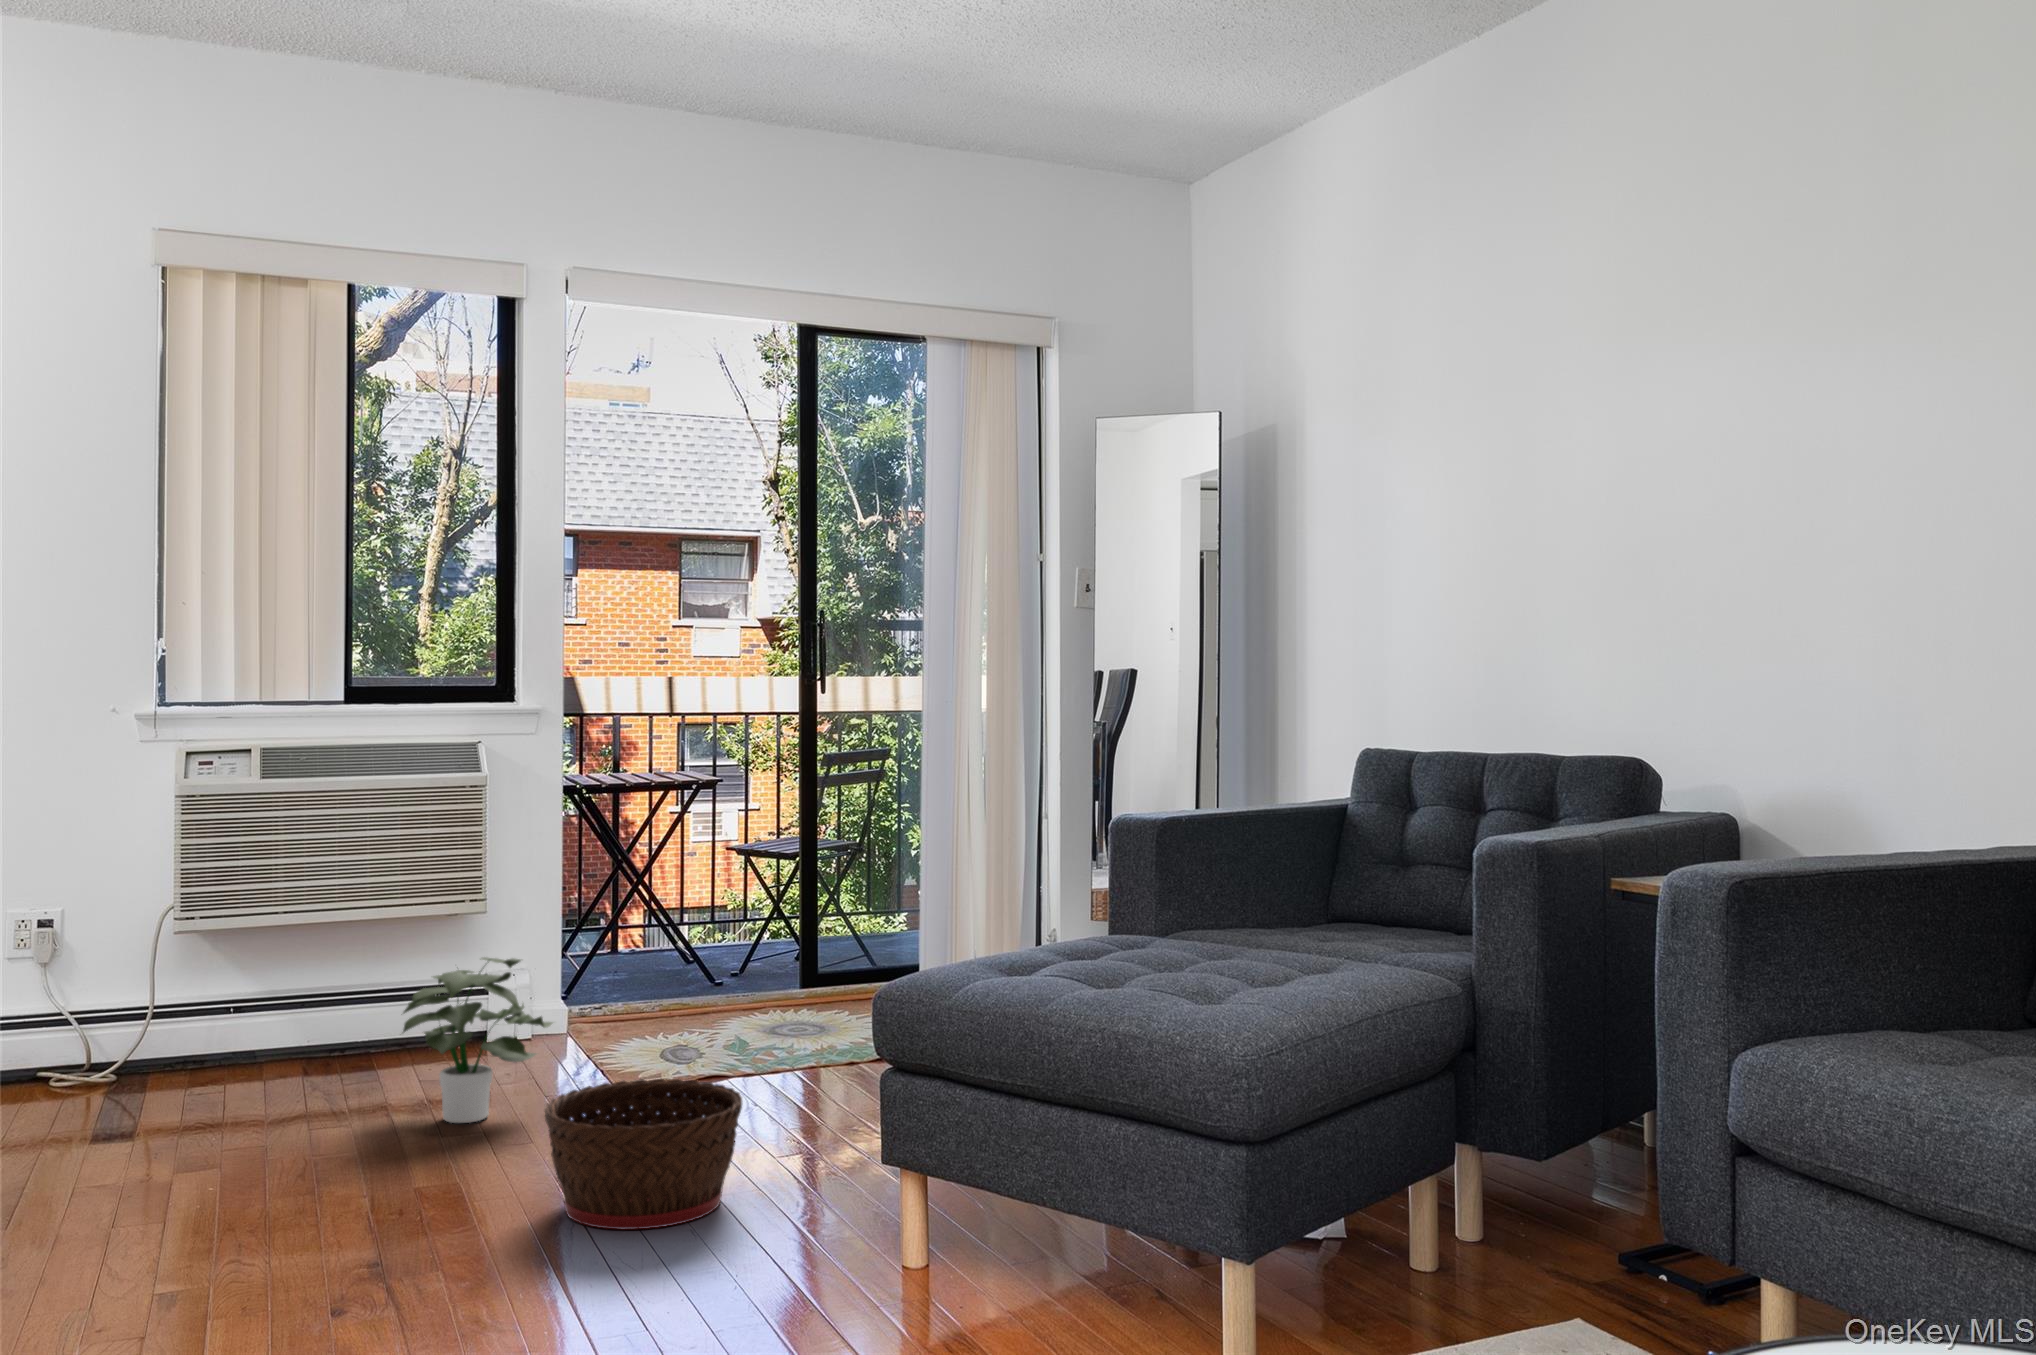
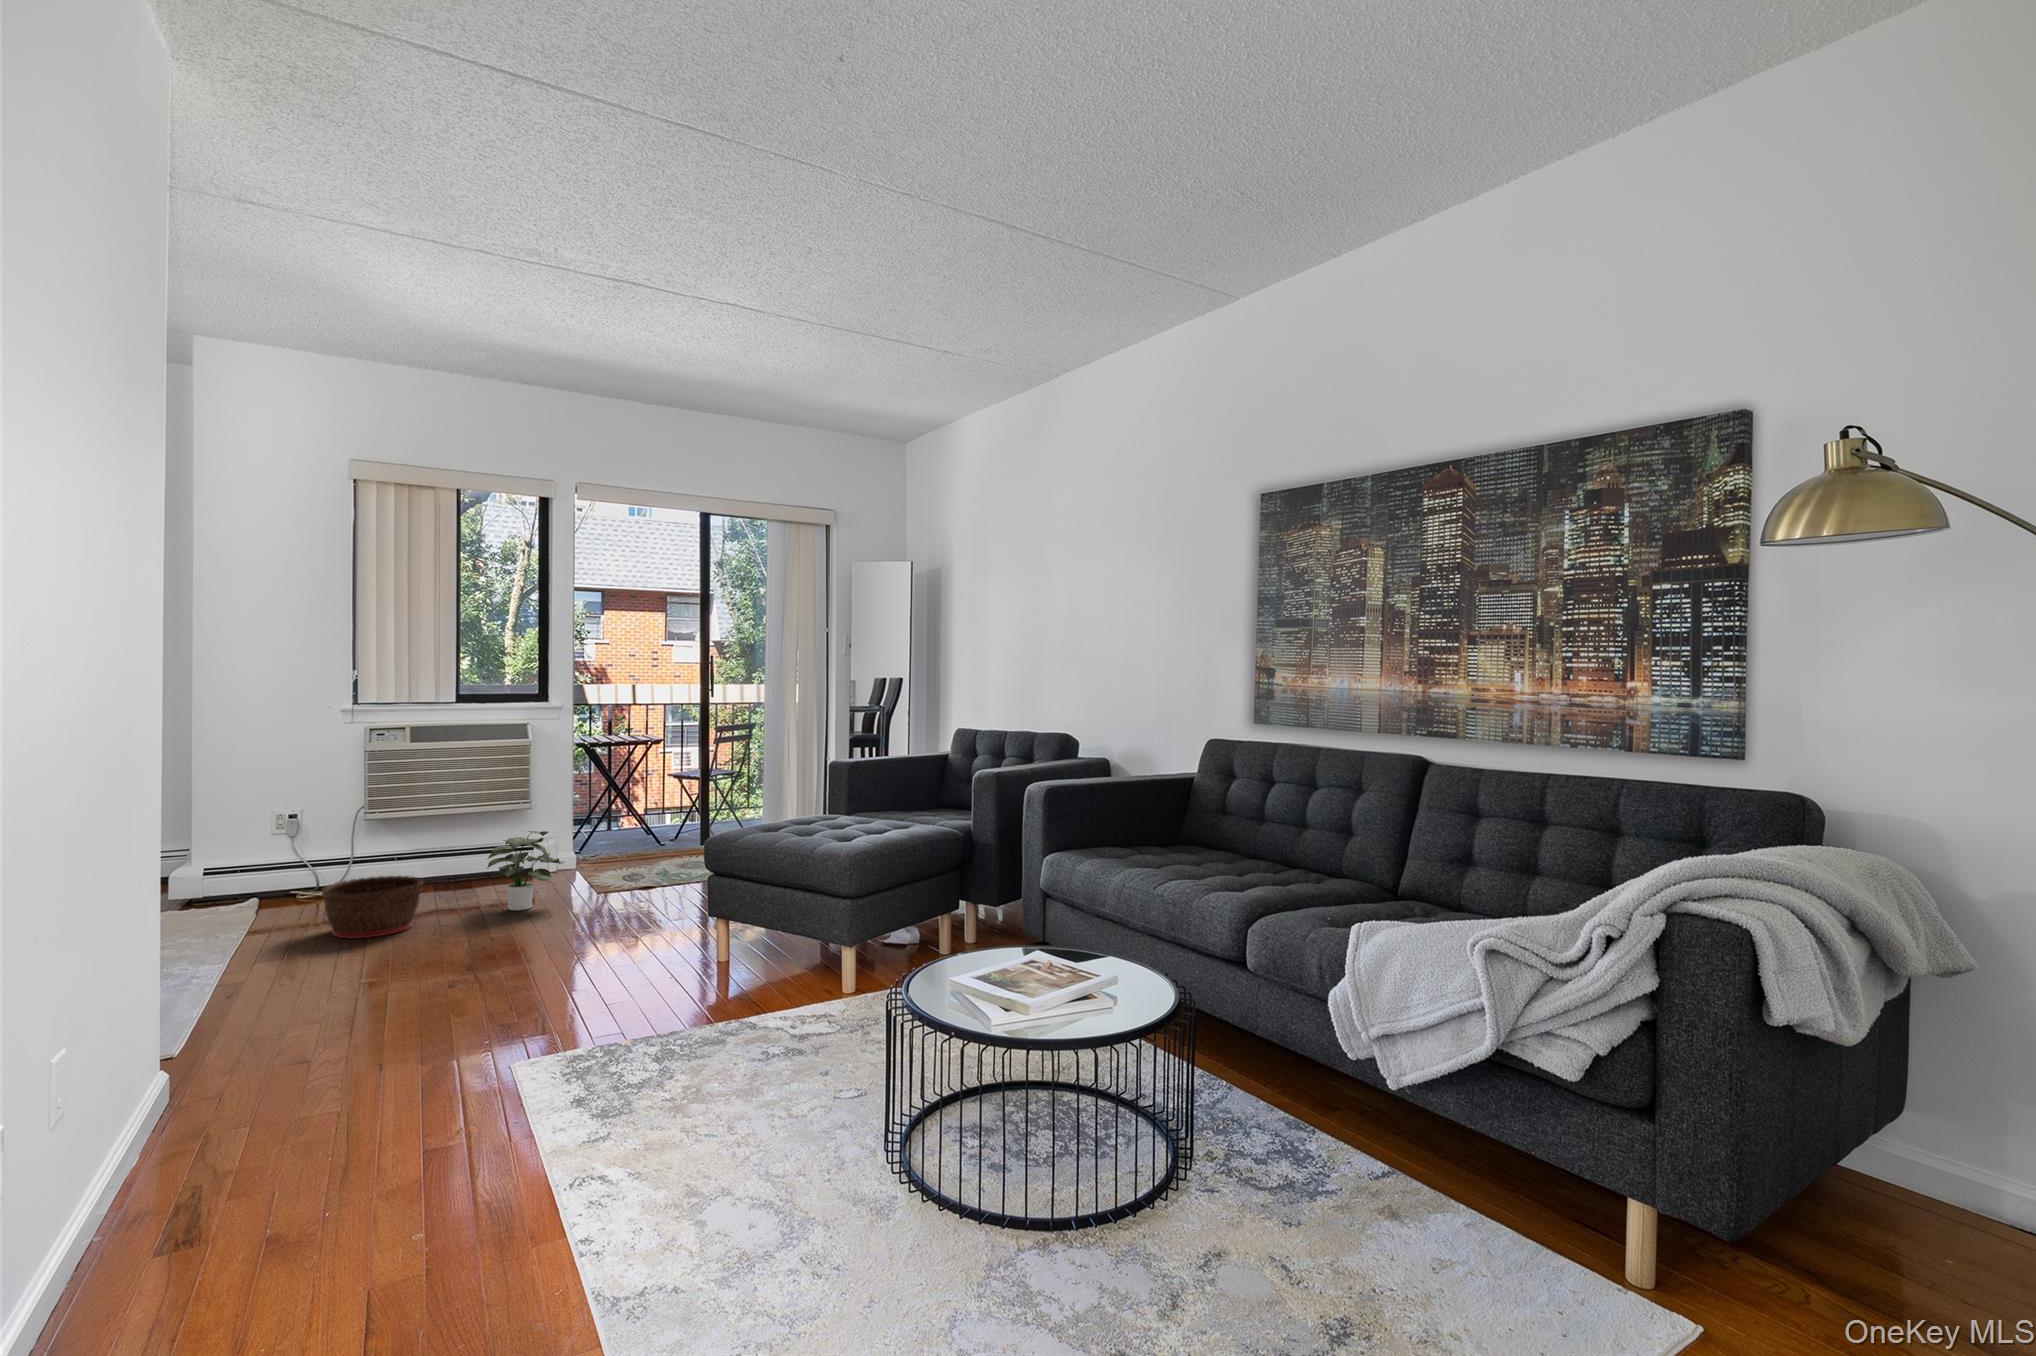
basket: present [545,1078,742,1230] -> present [321,876,423,938]

